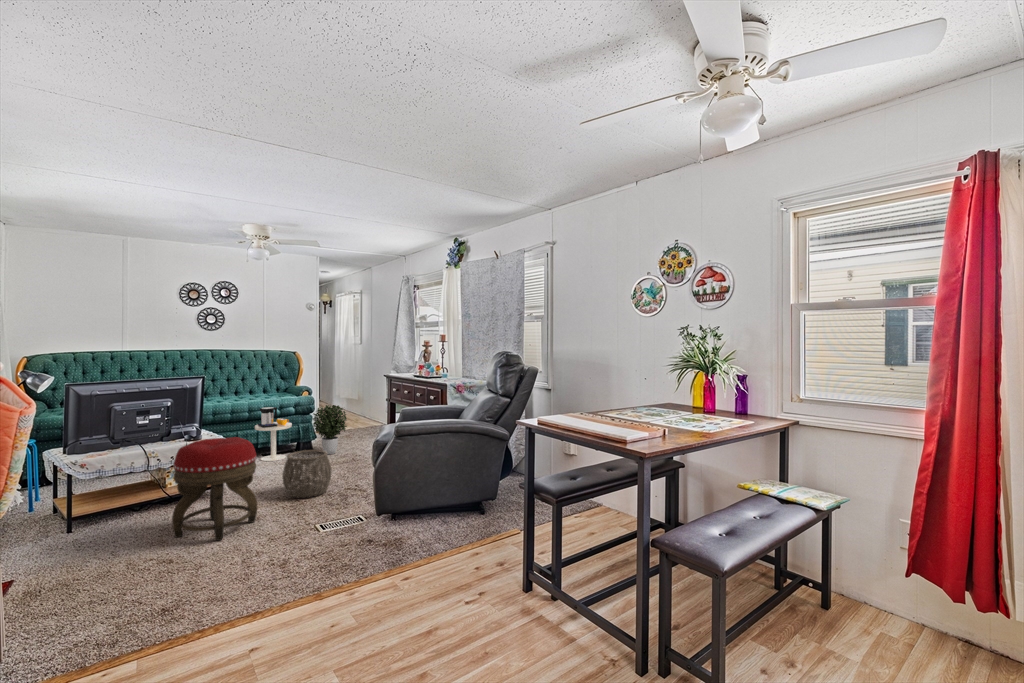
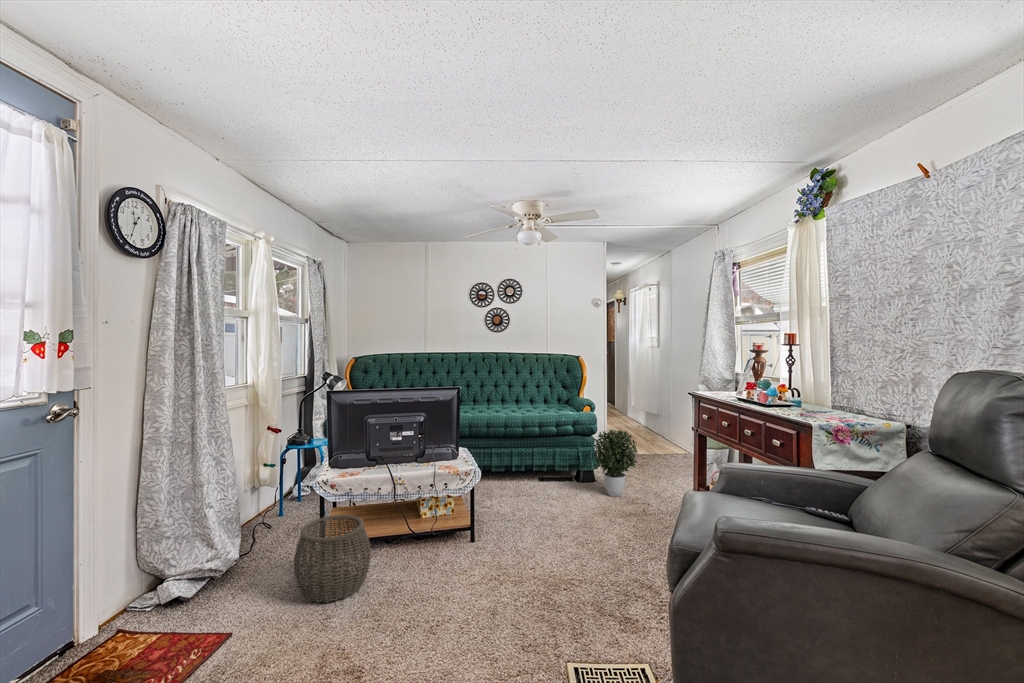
side table: present [255,407,292,461] -> none [526,426,568,495]
footstool: present [172,437,257,541] -> none [386,486,494,661]
woven basket: present [282,450,332,498] -> present [293,515,371,603]

